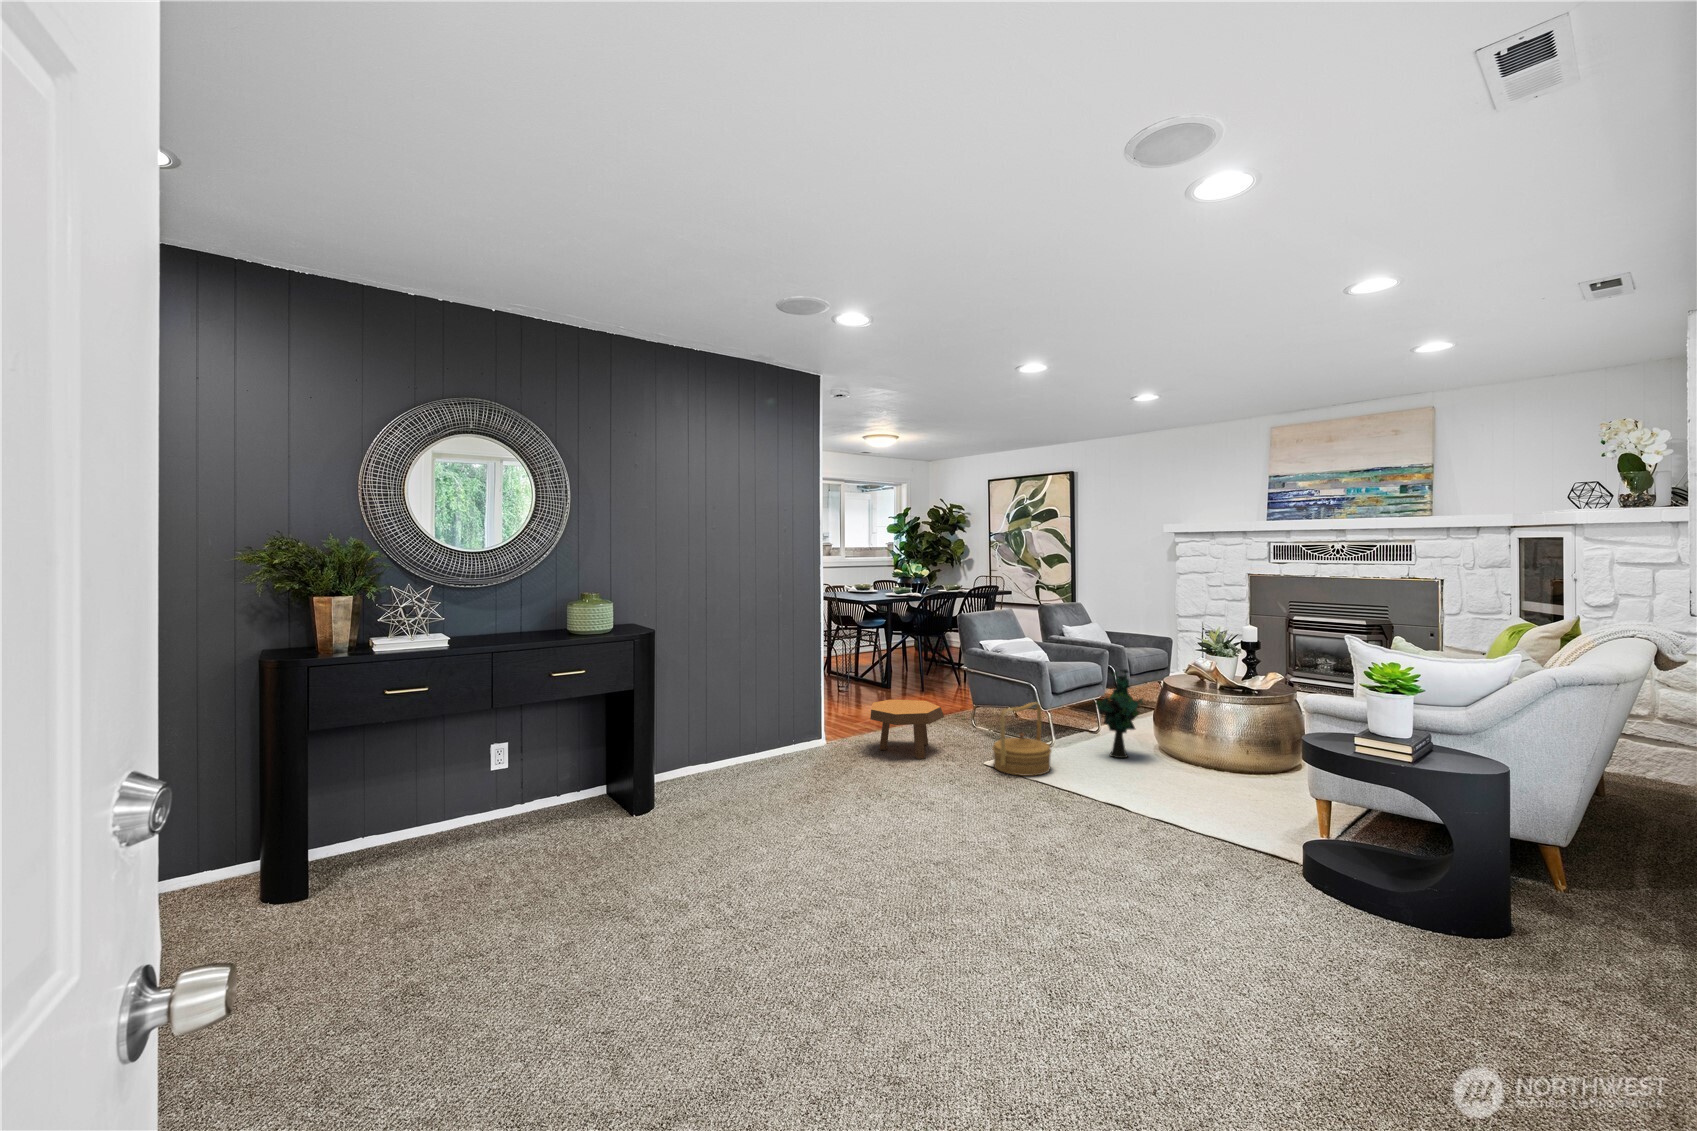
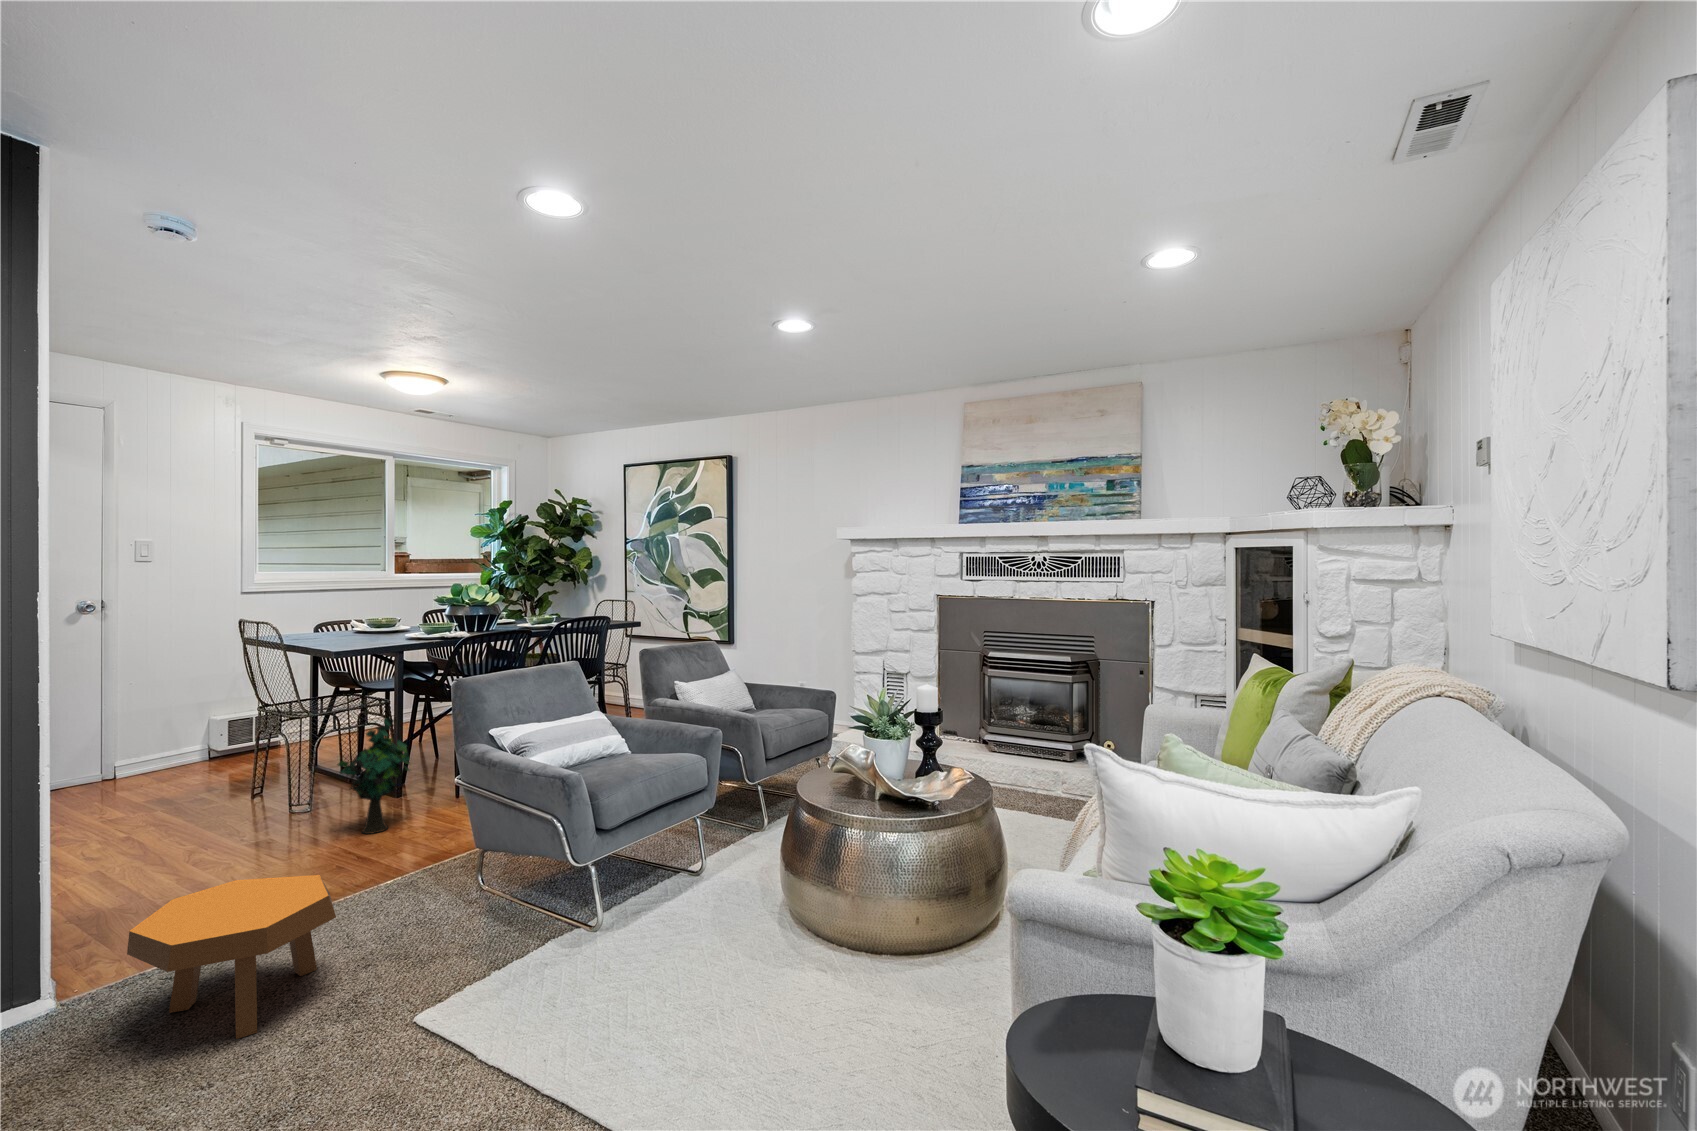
decorative plant: present [1095,669,1143,758] -> present [338,718,410,834]
basket: present [993,702,1051,776] -> none [399,876,538,1069]

